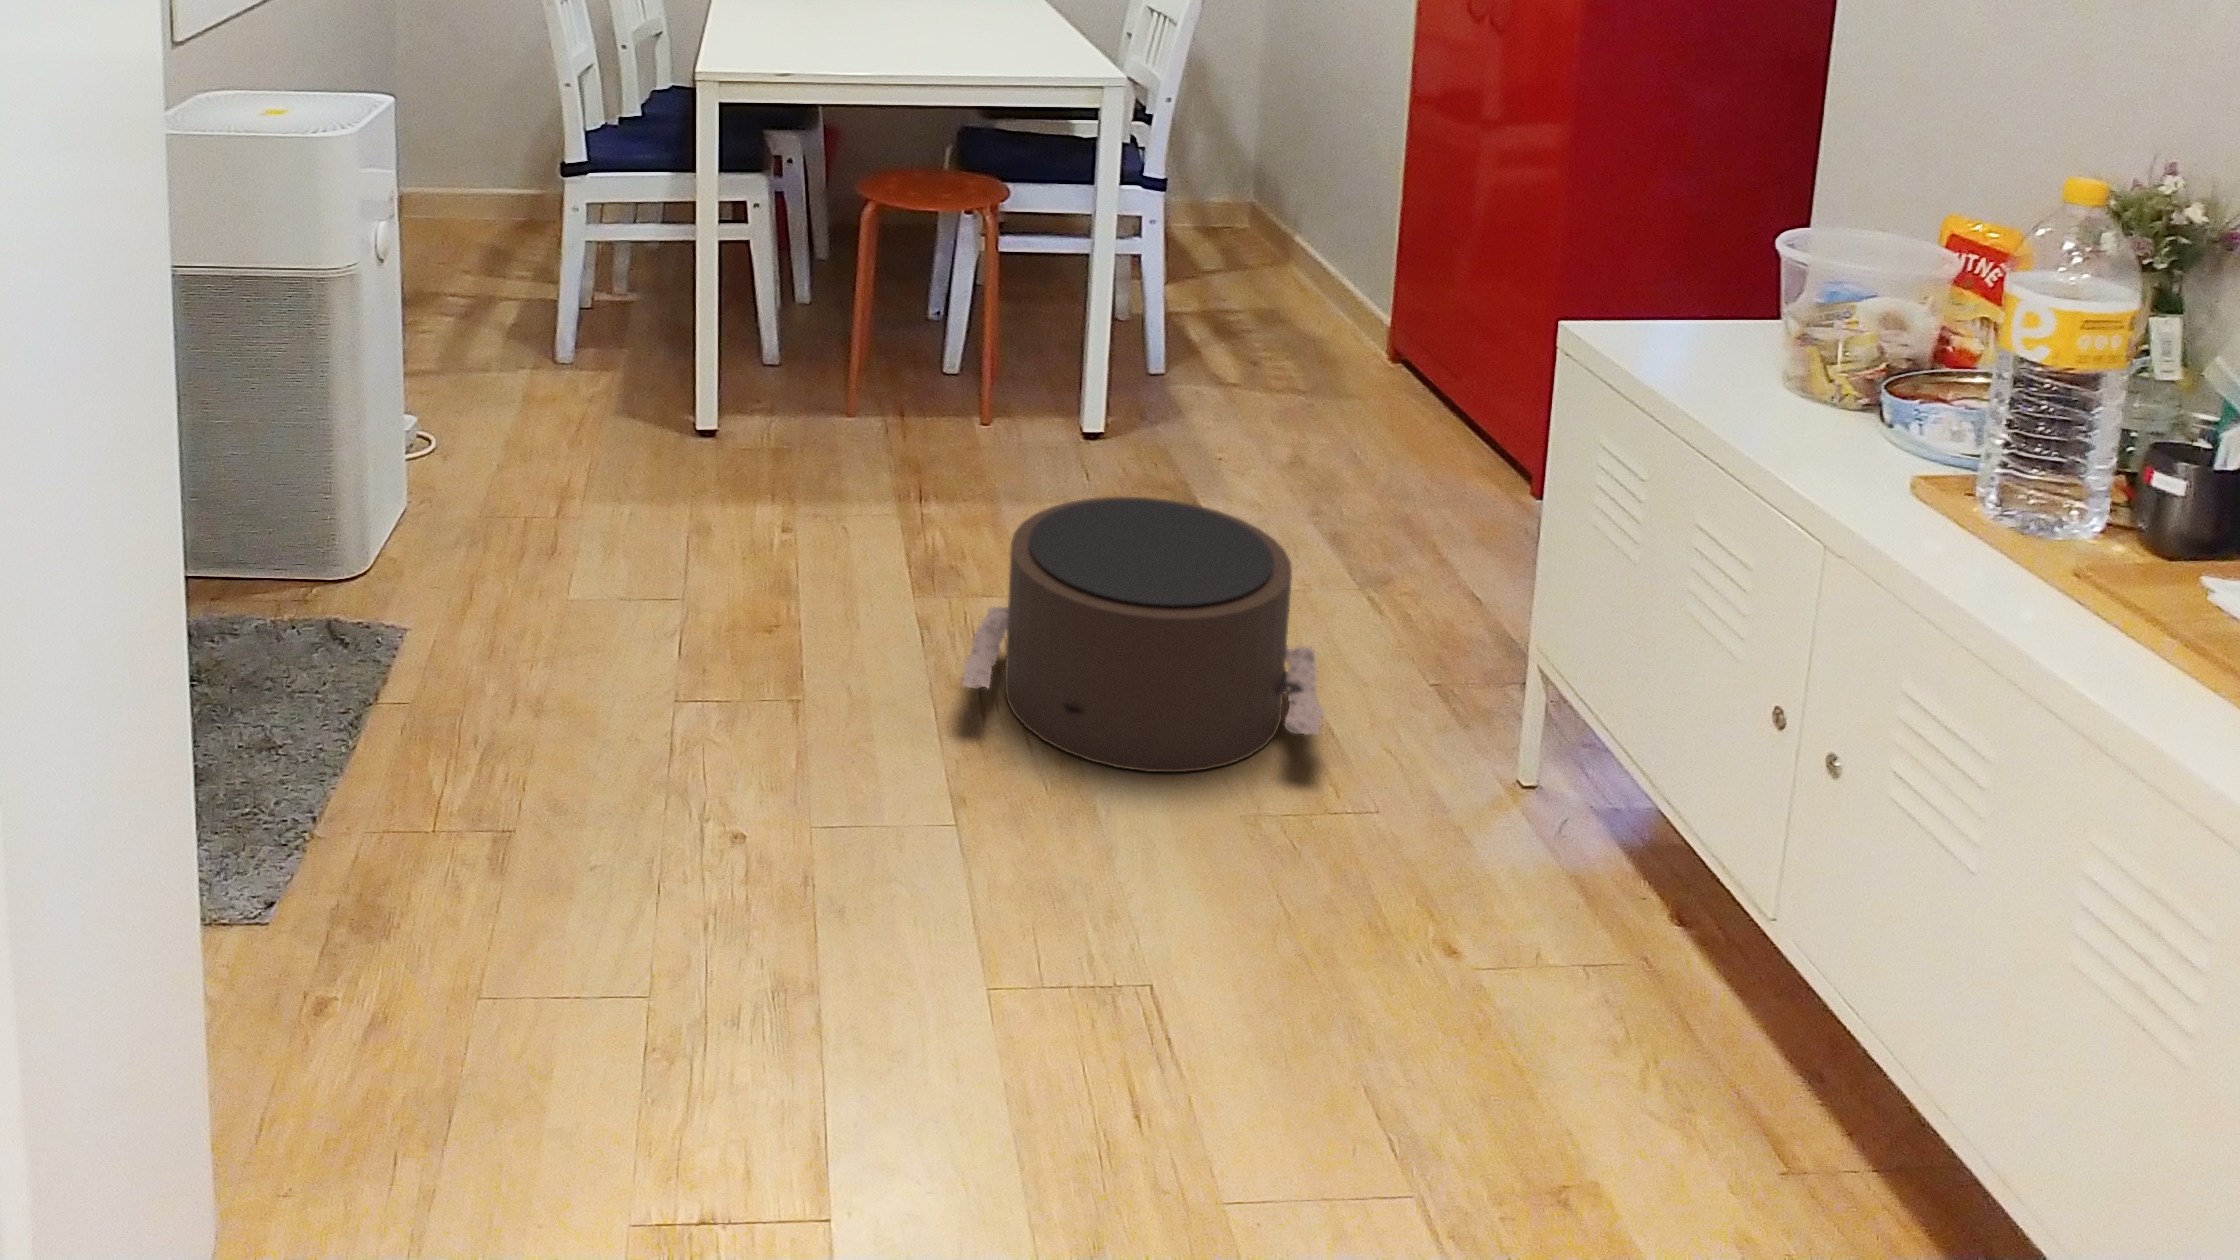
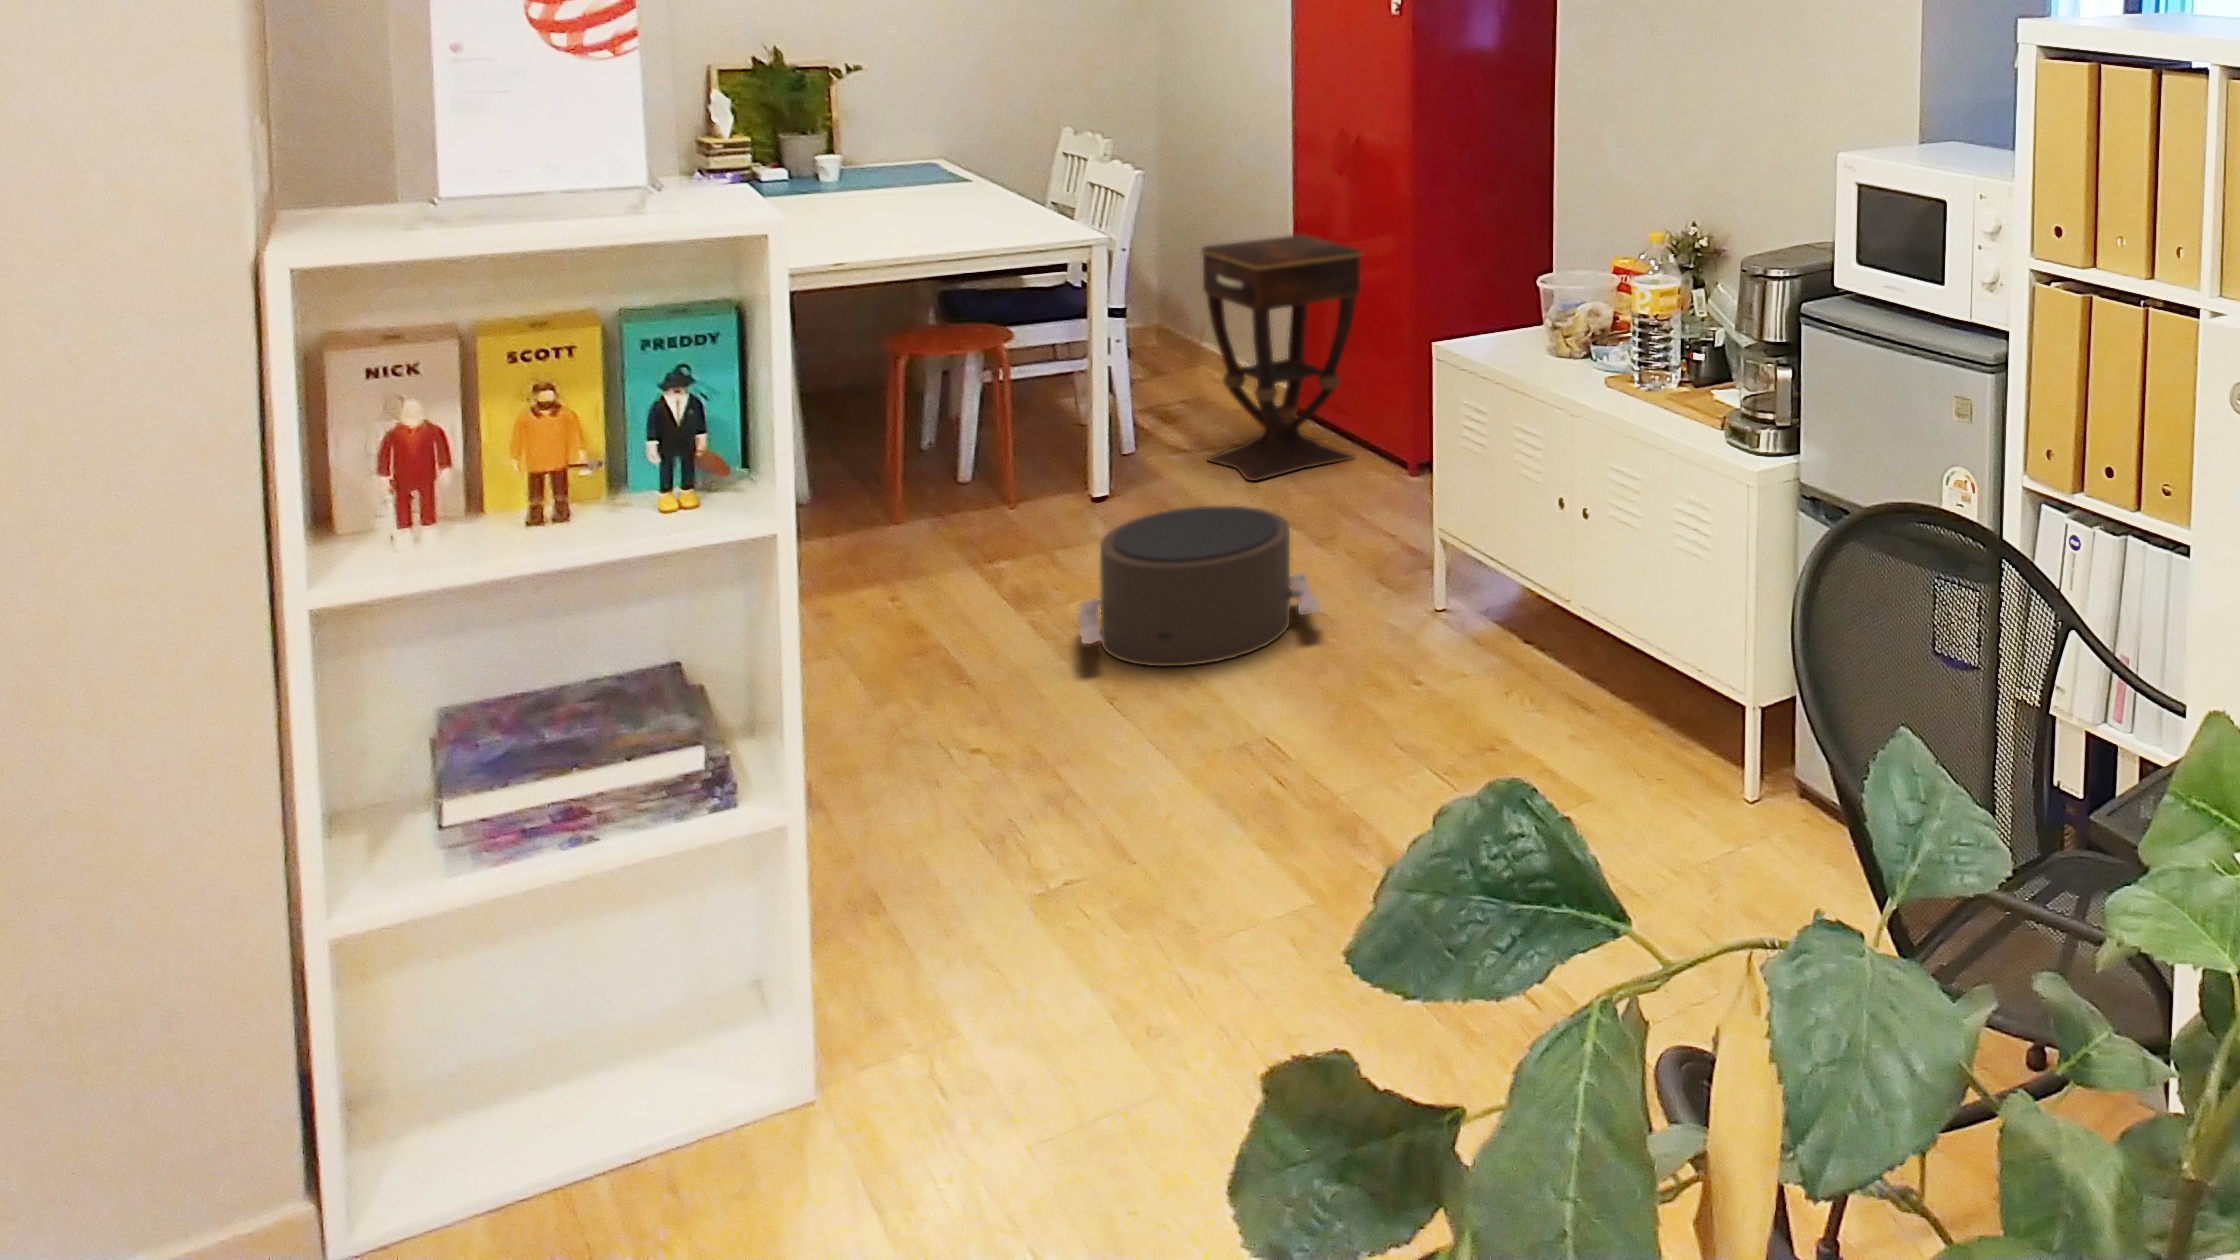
side table: none [1246,107,1486,452] -> present [1202,234,1361,481]

